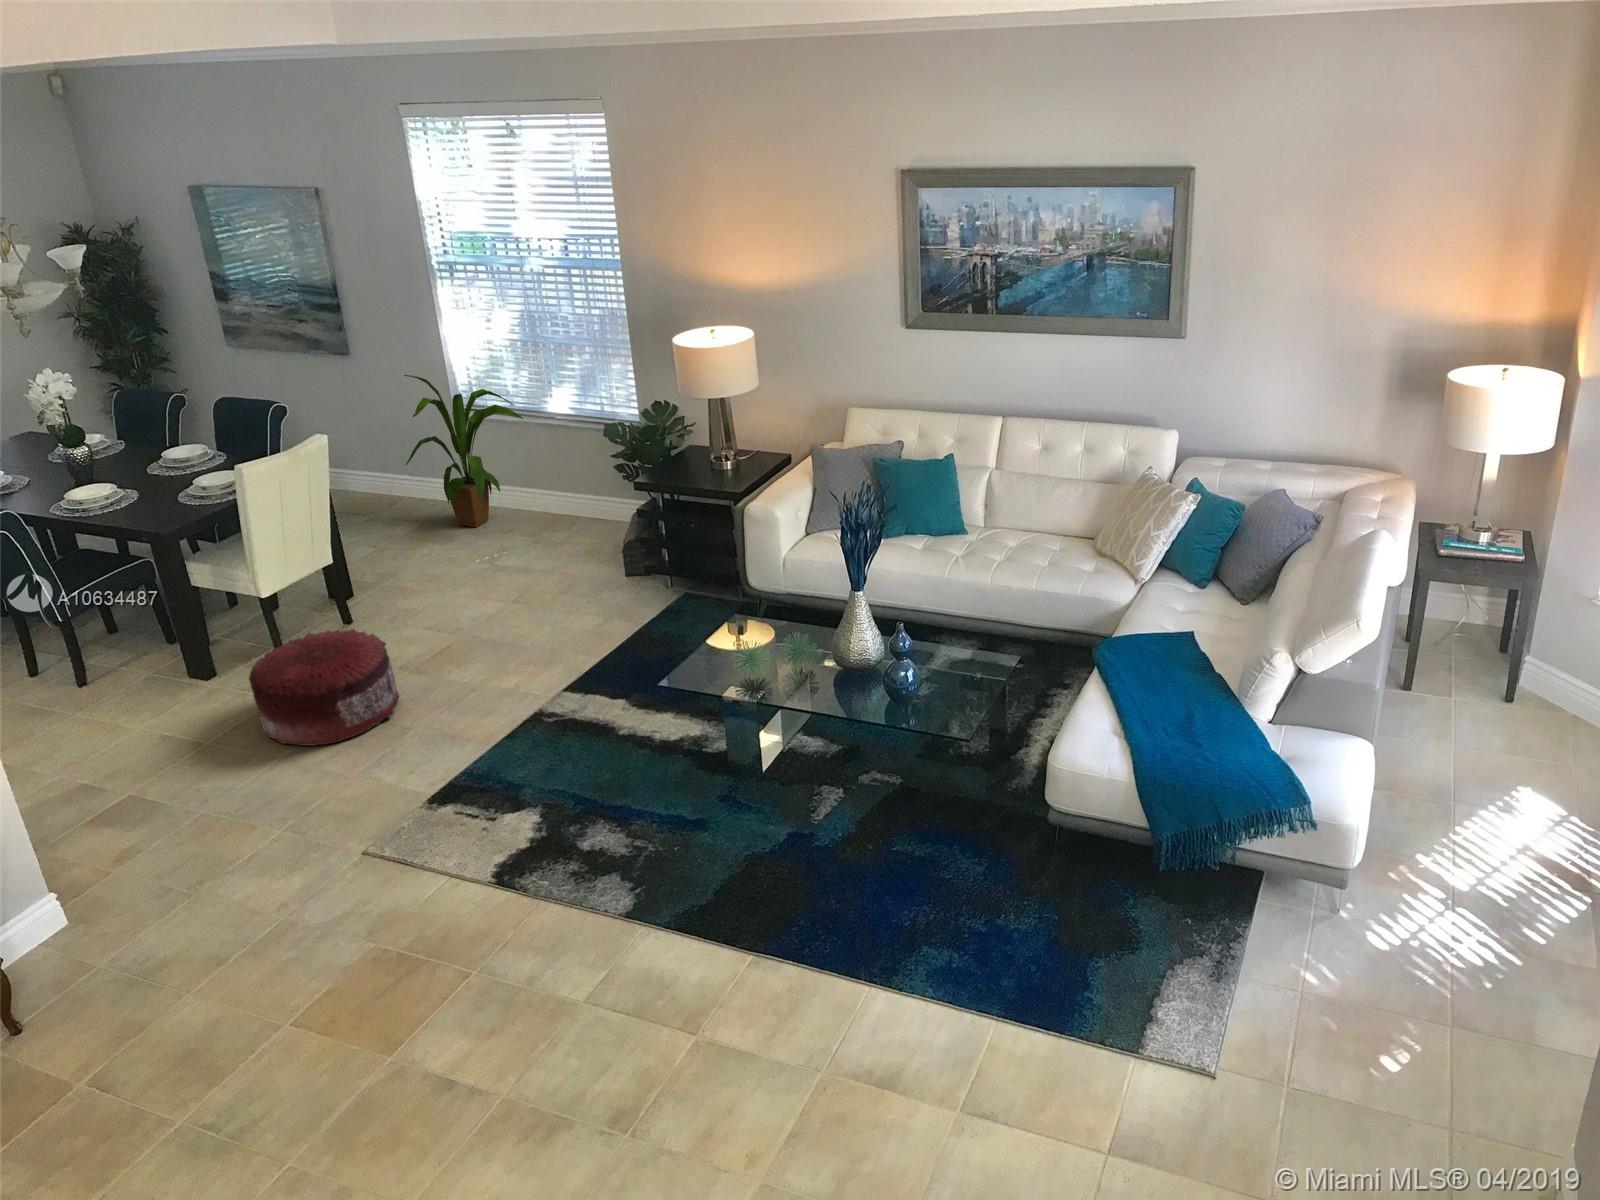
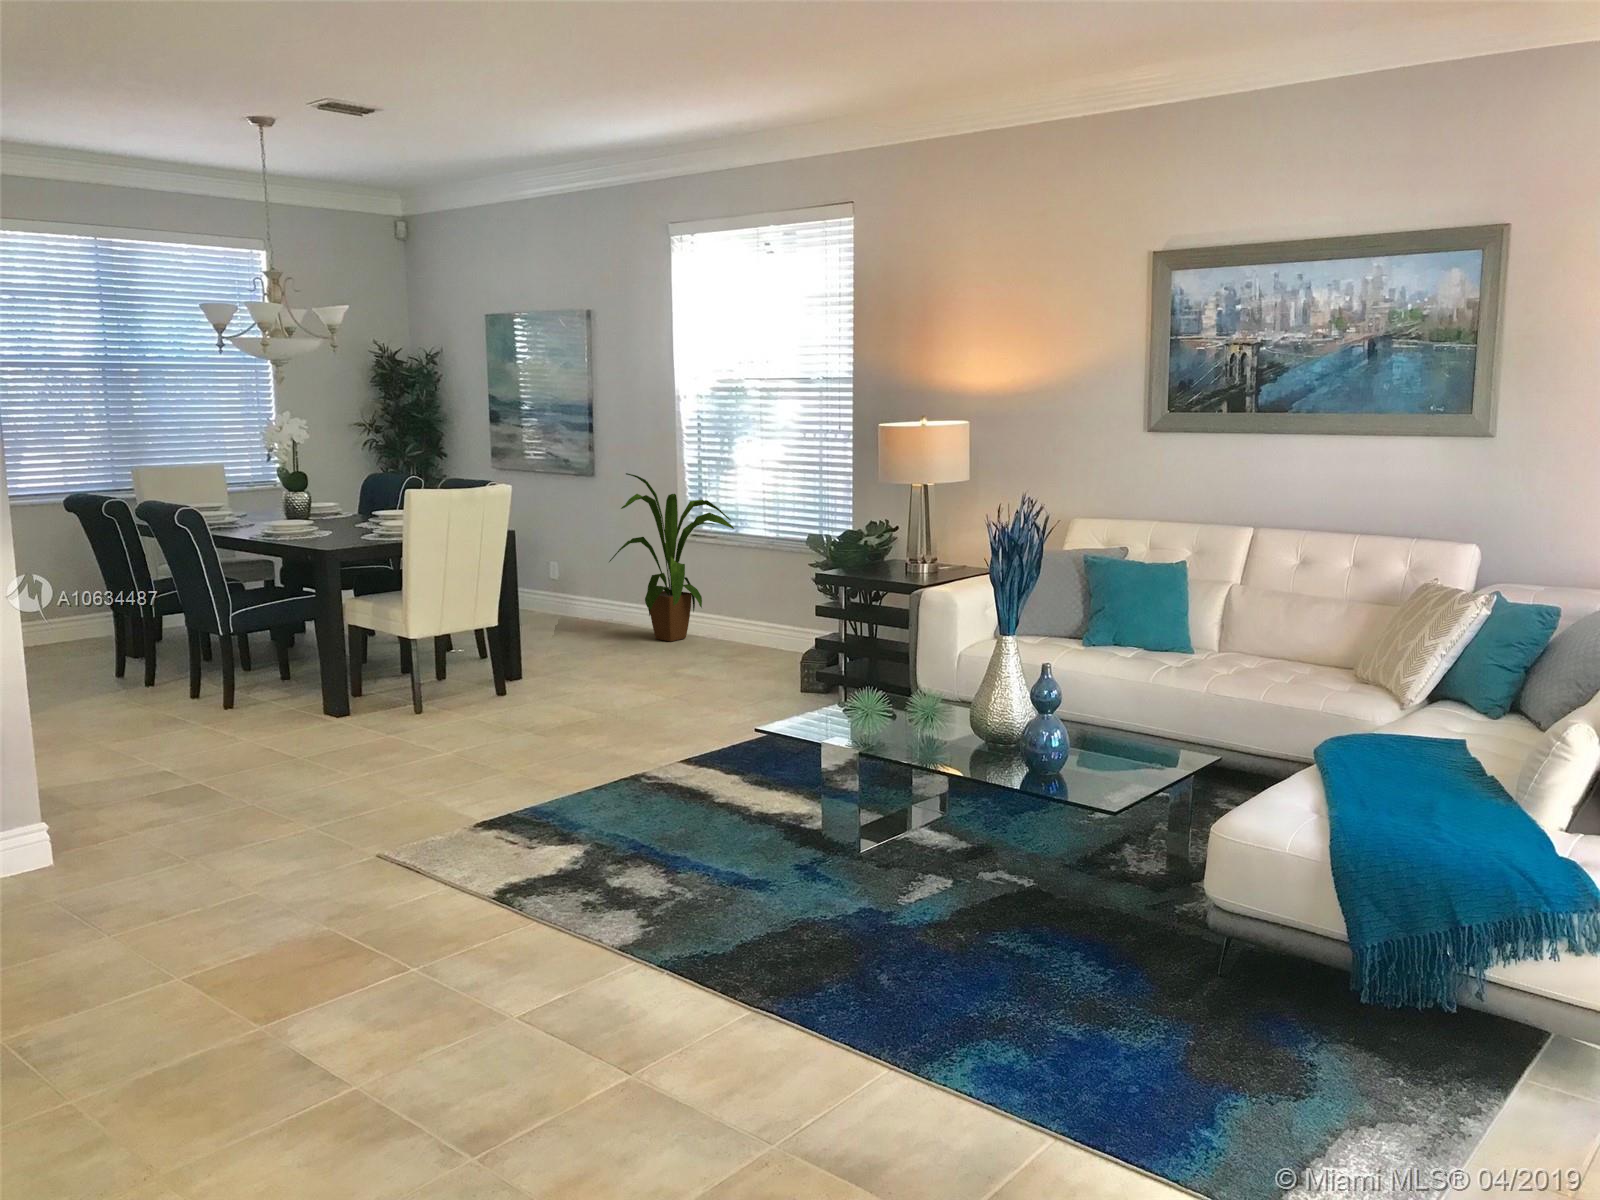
pouf: present [249,629,400,746] -> none [352,663,508,768]

